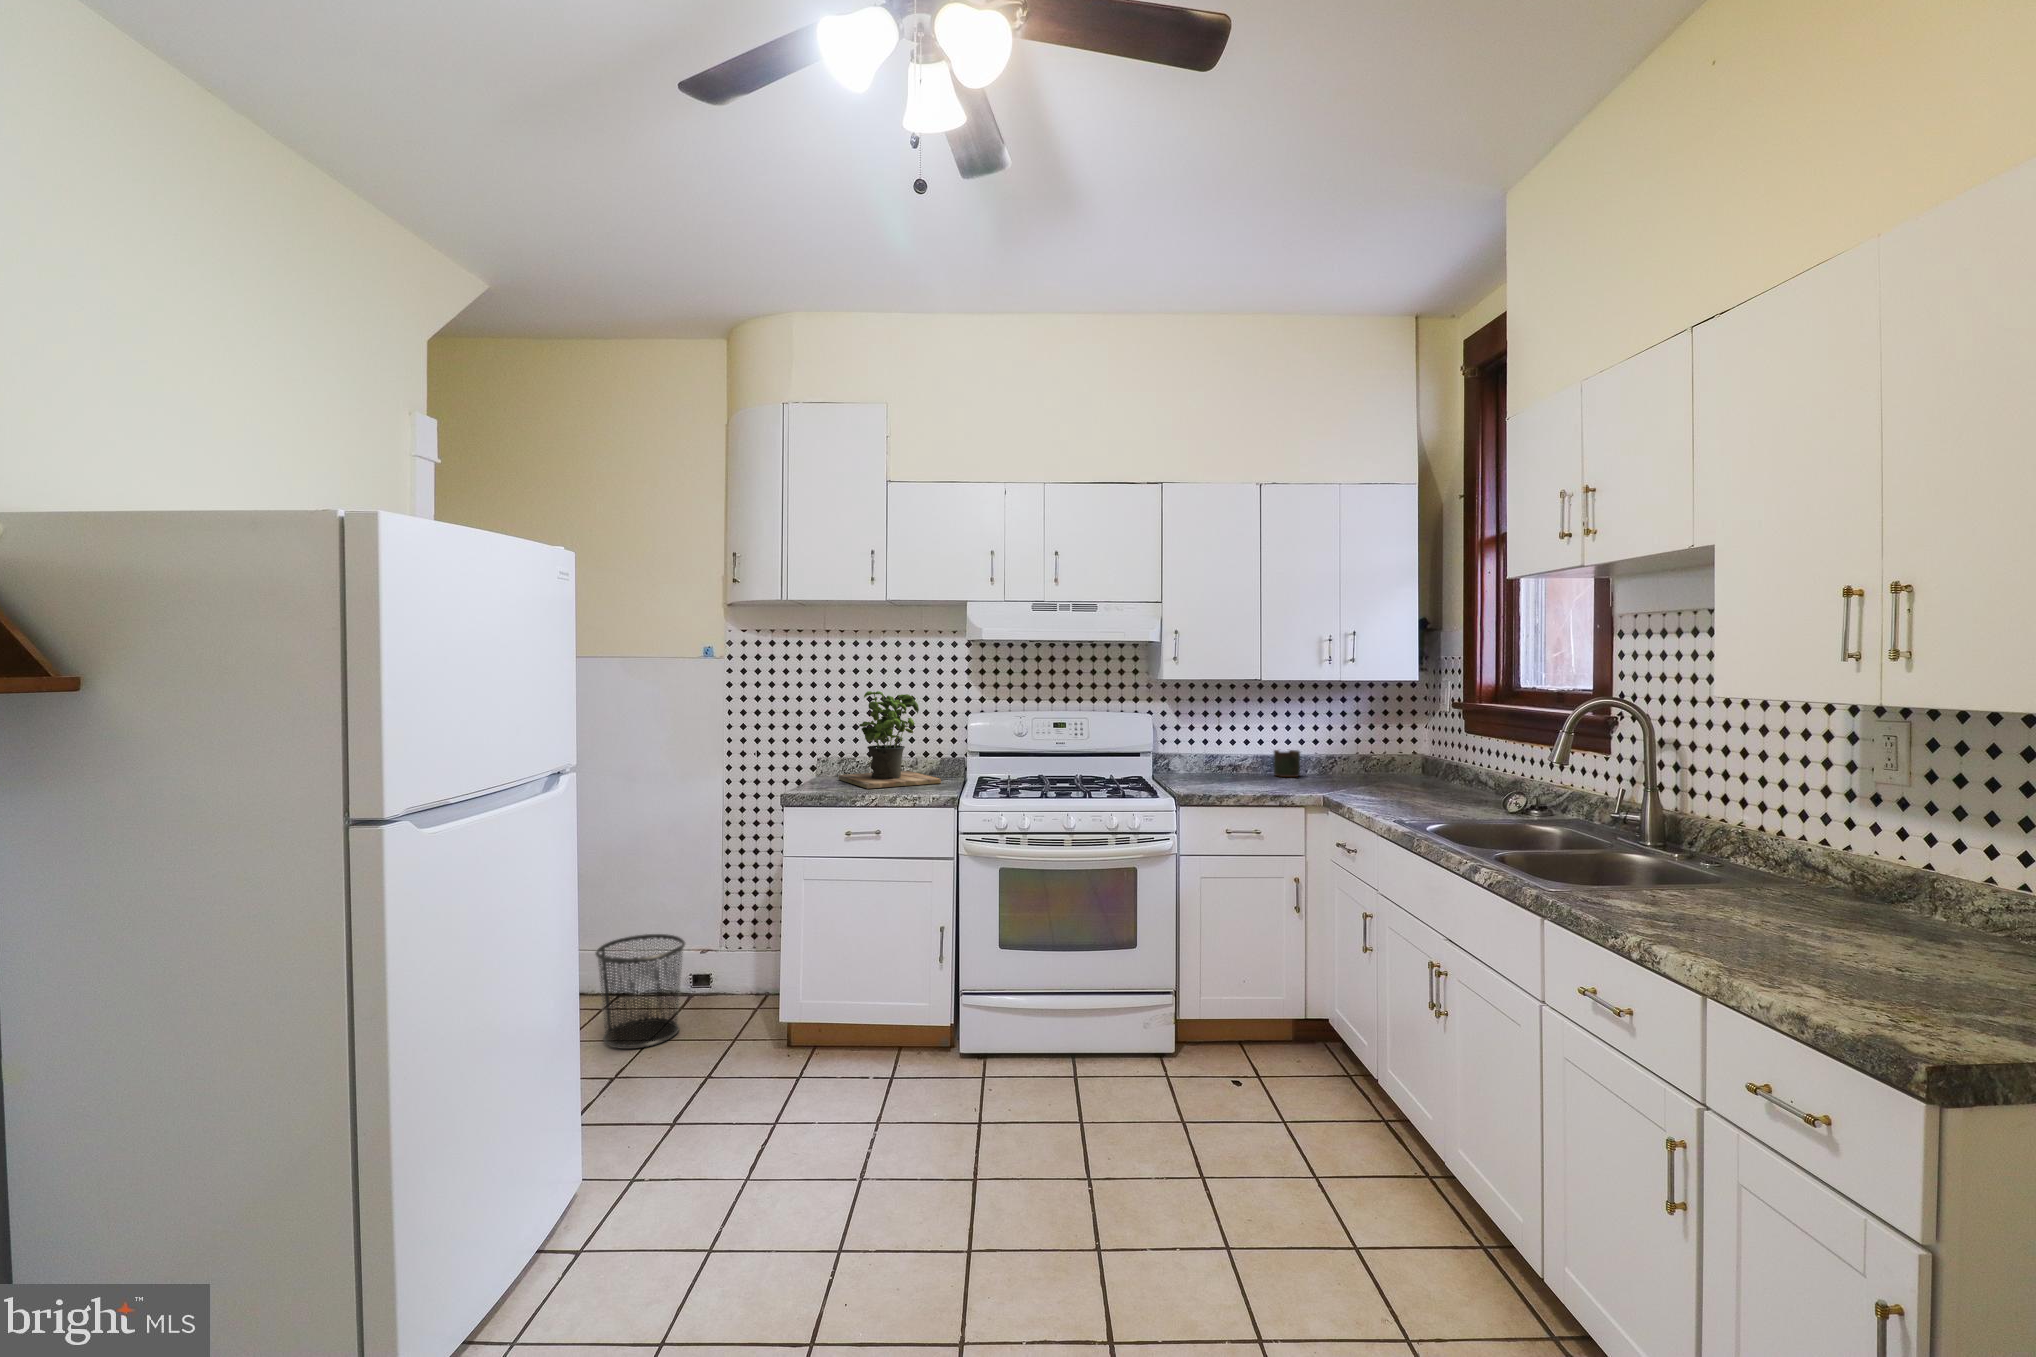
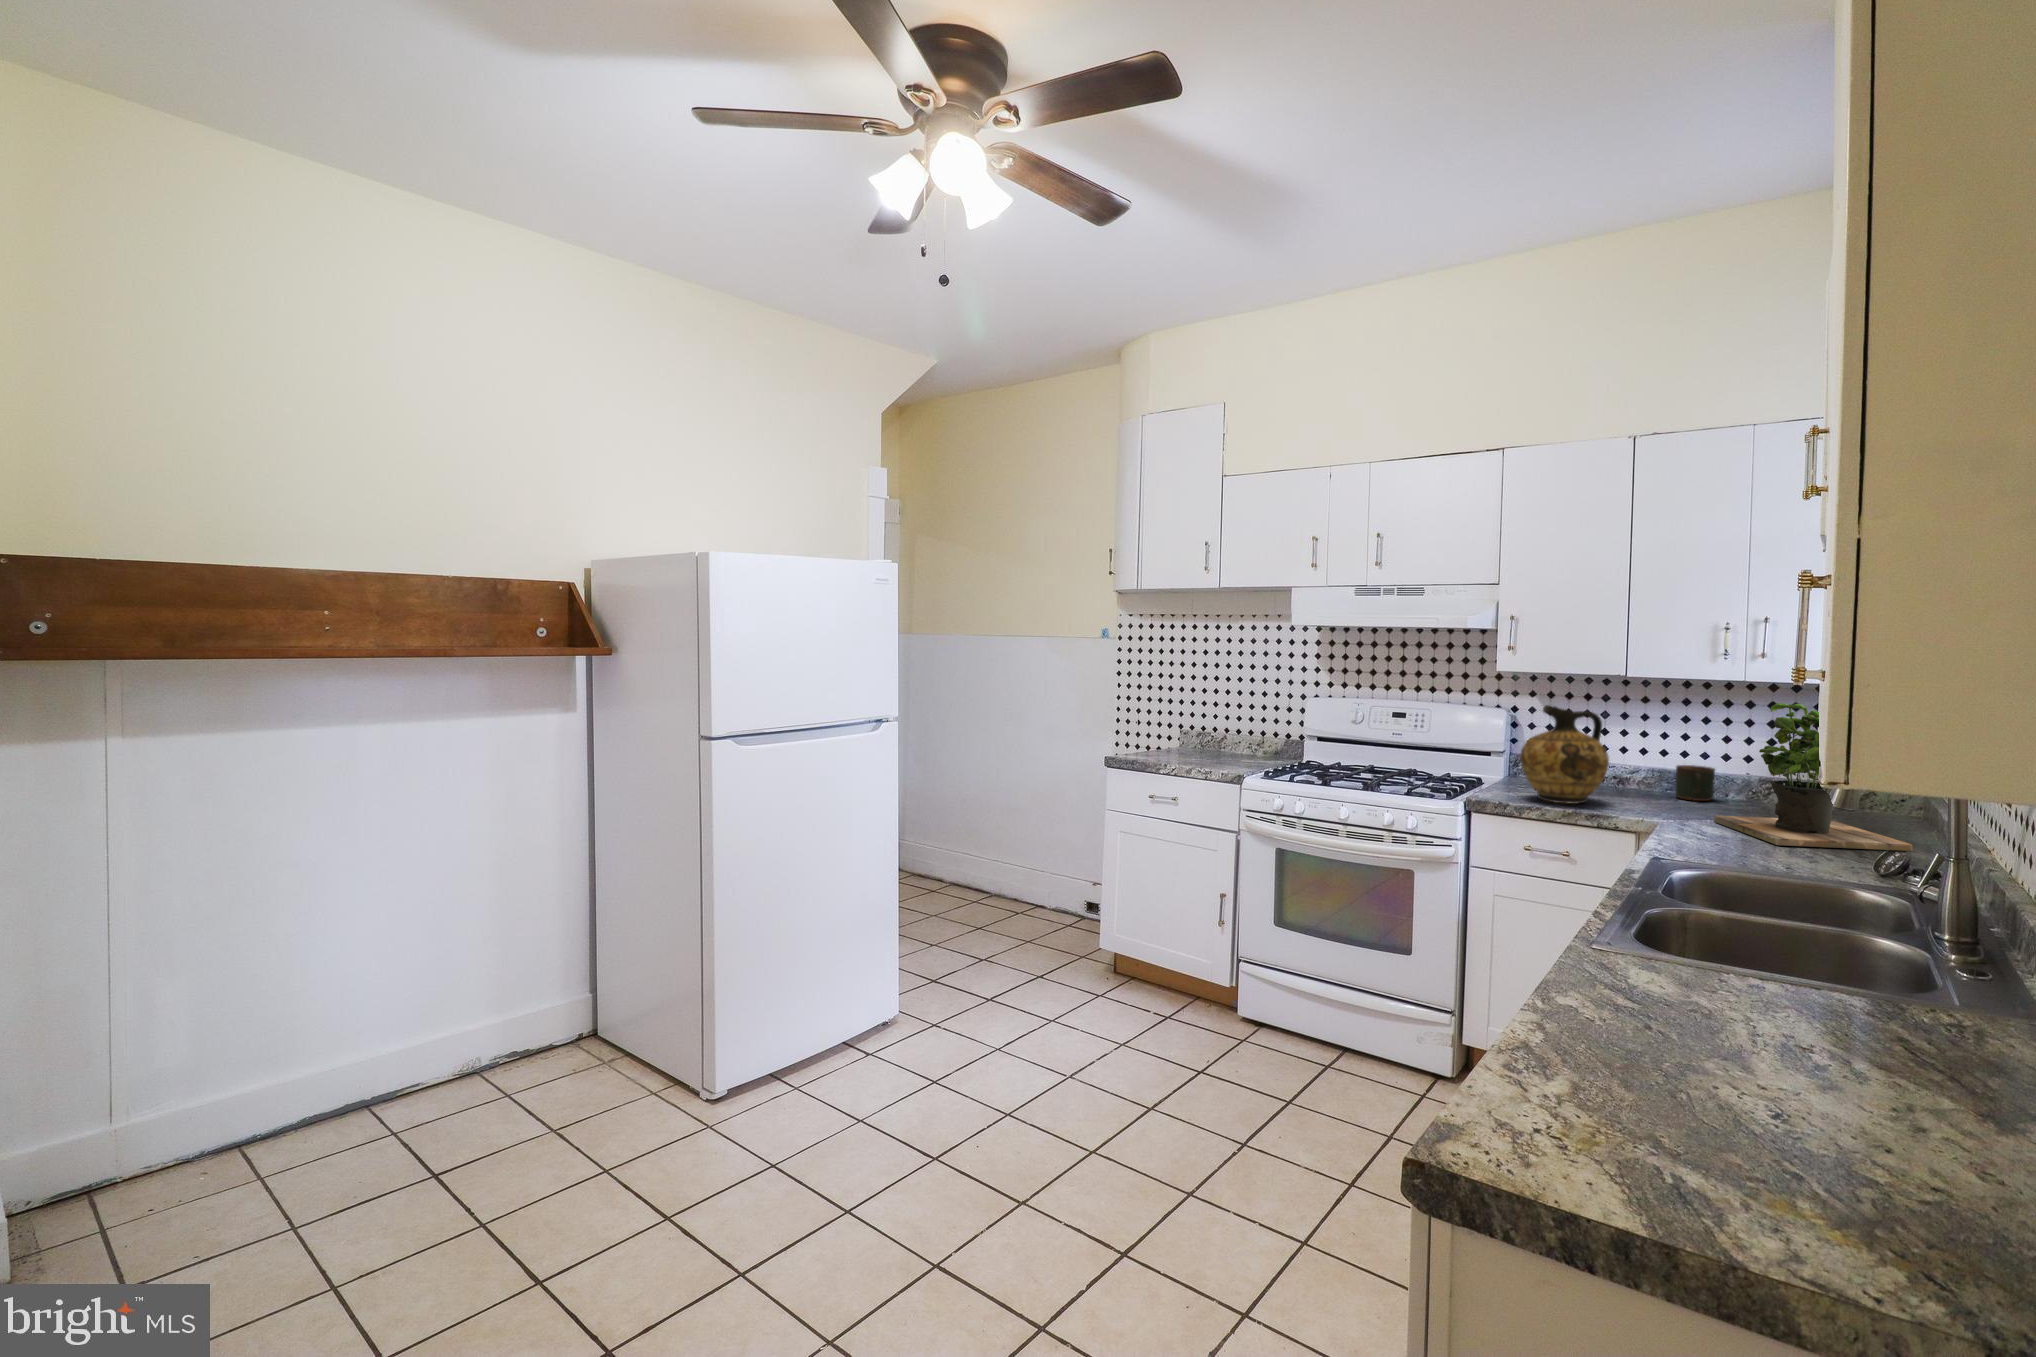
potted plant: present [838,691,941,789] -> present [1714,703,1913,851]
ceramic jug: none [1195,706,1263,789] -> present [1520,705,1609,804]
waste bin: present [595,934,685,1049] -> none [996,860,1063,946]

